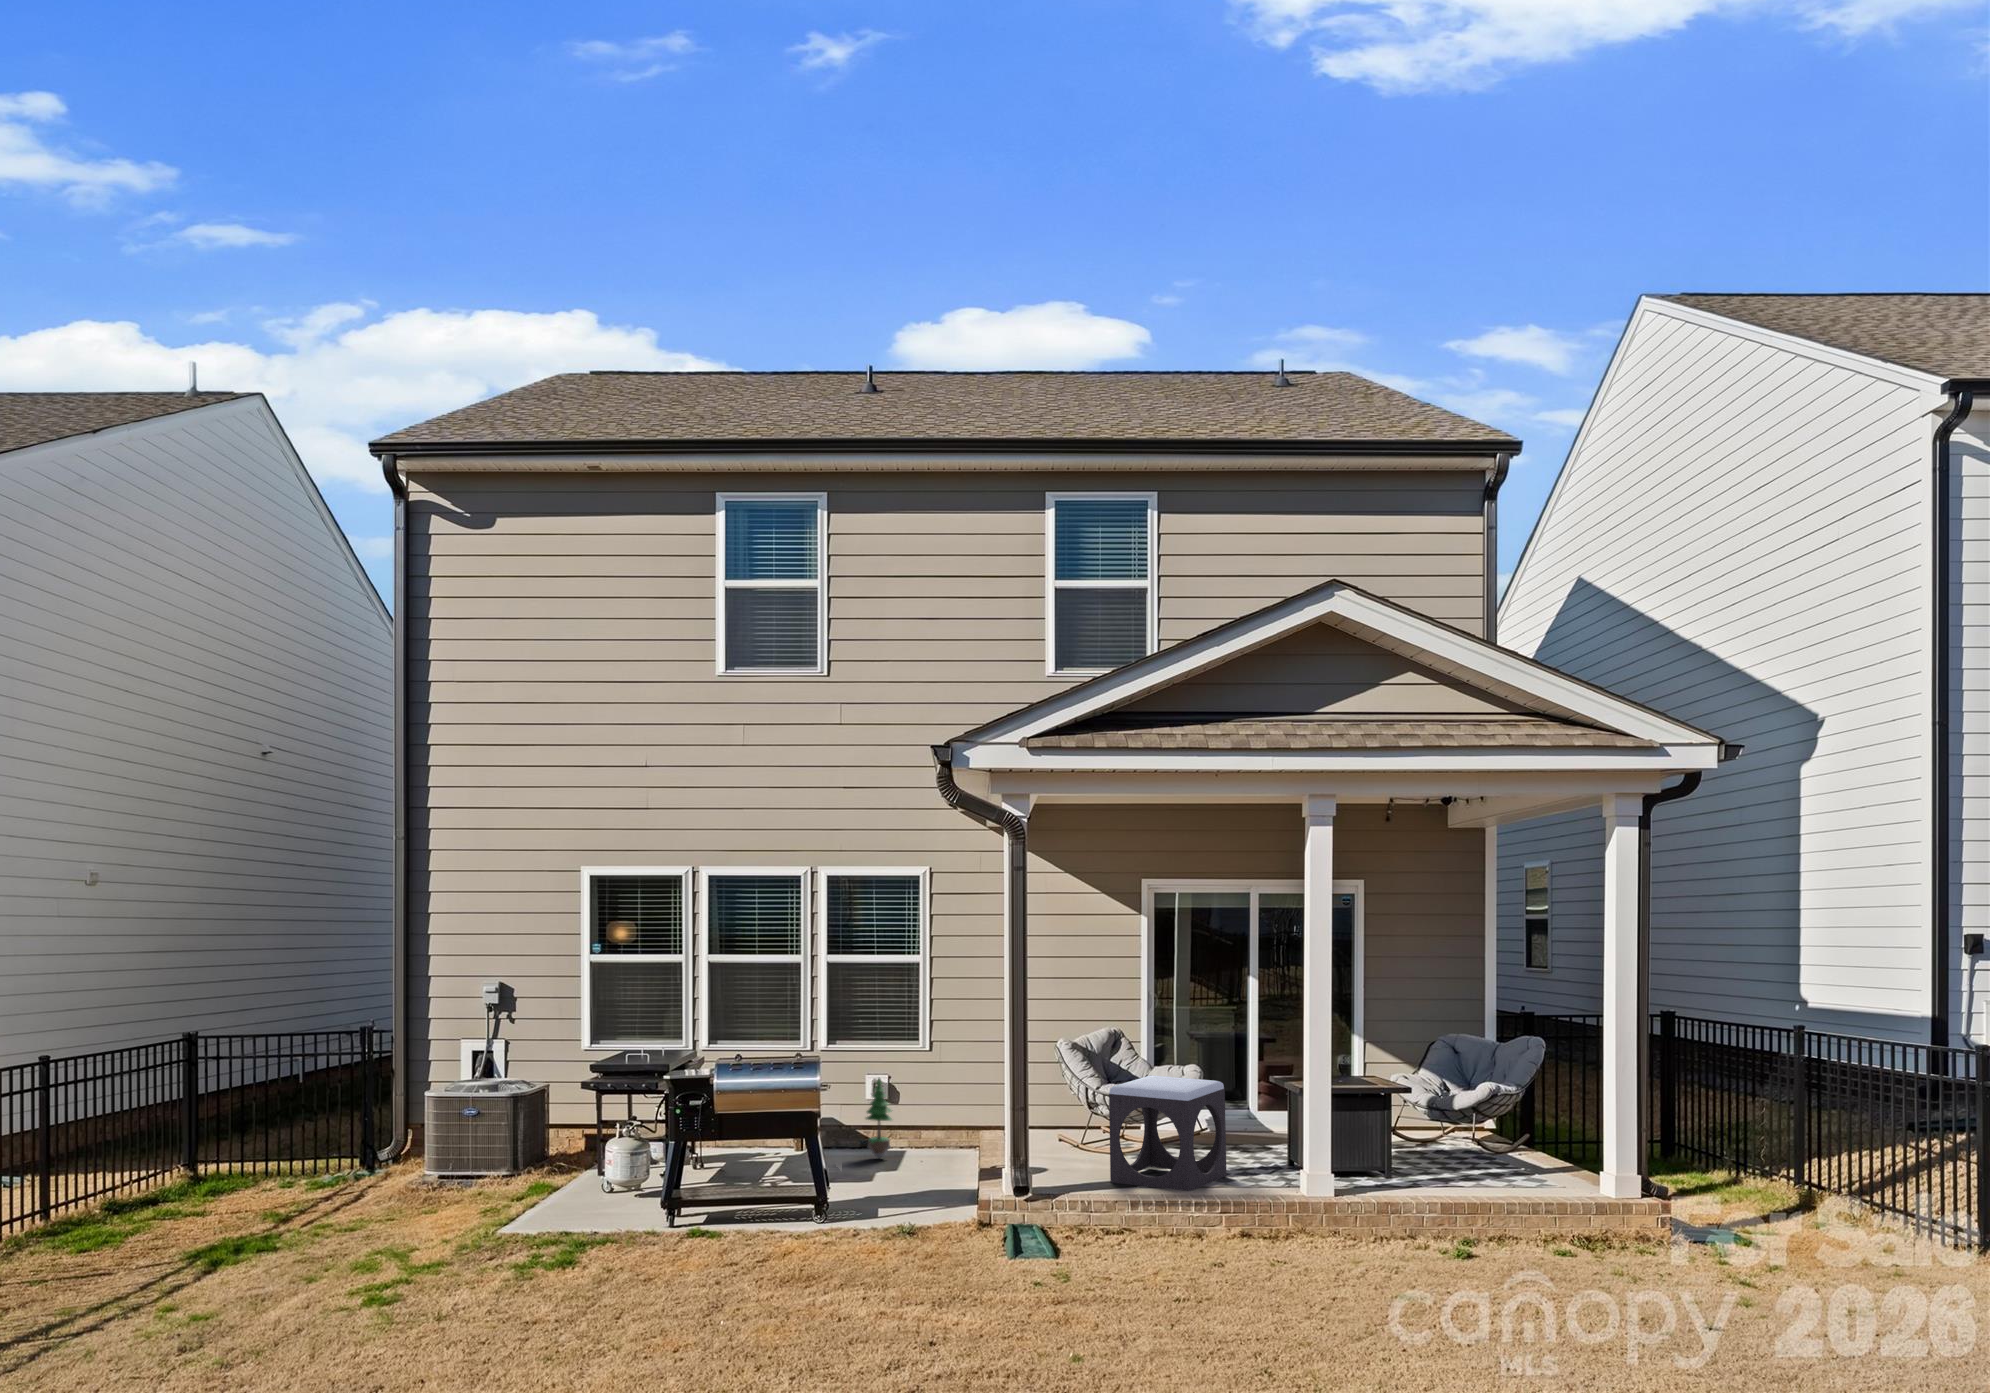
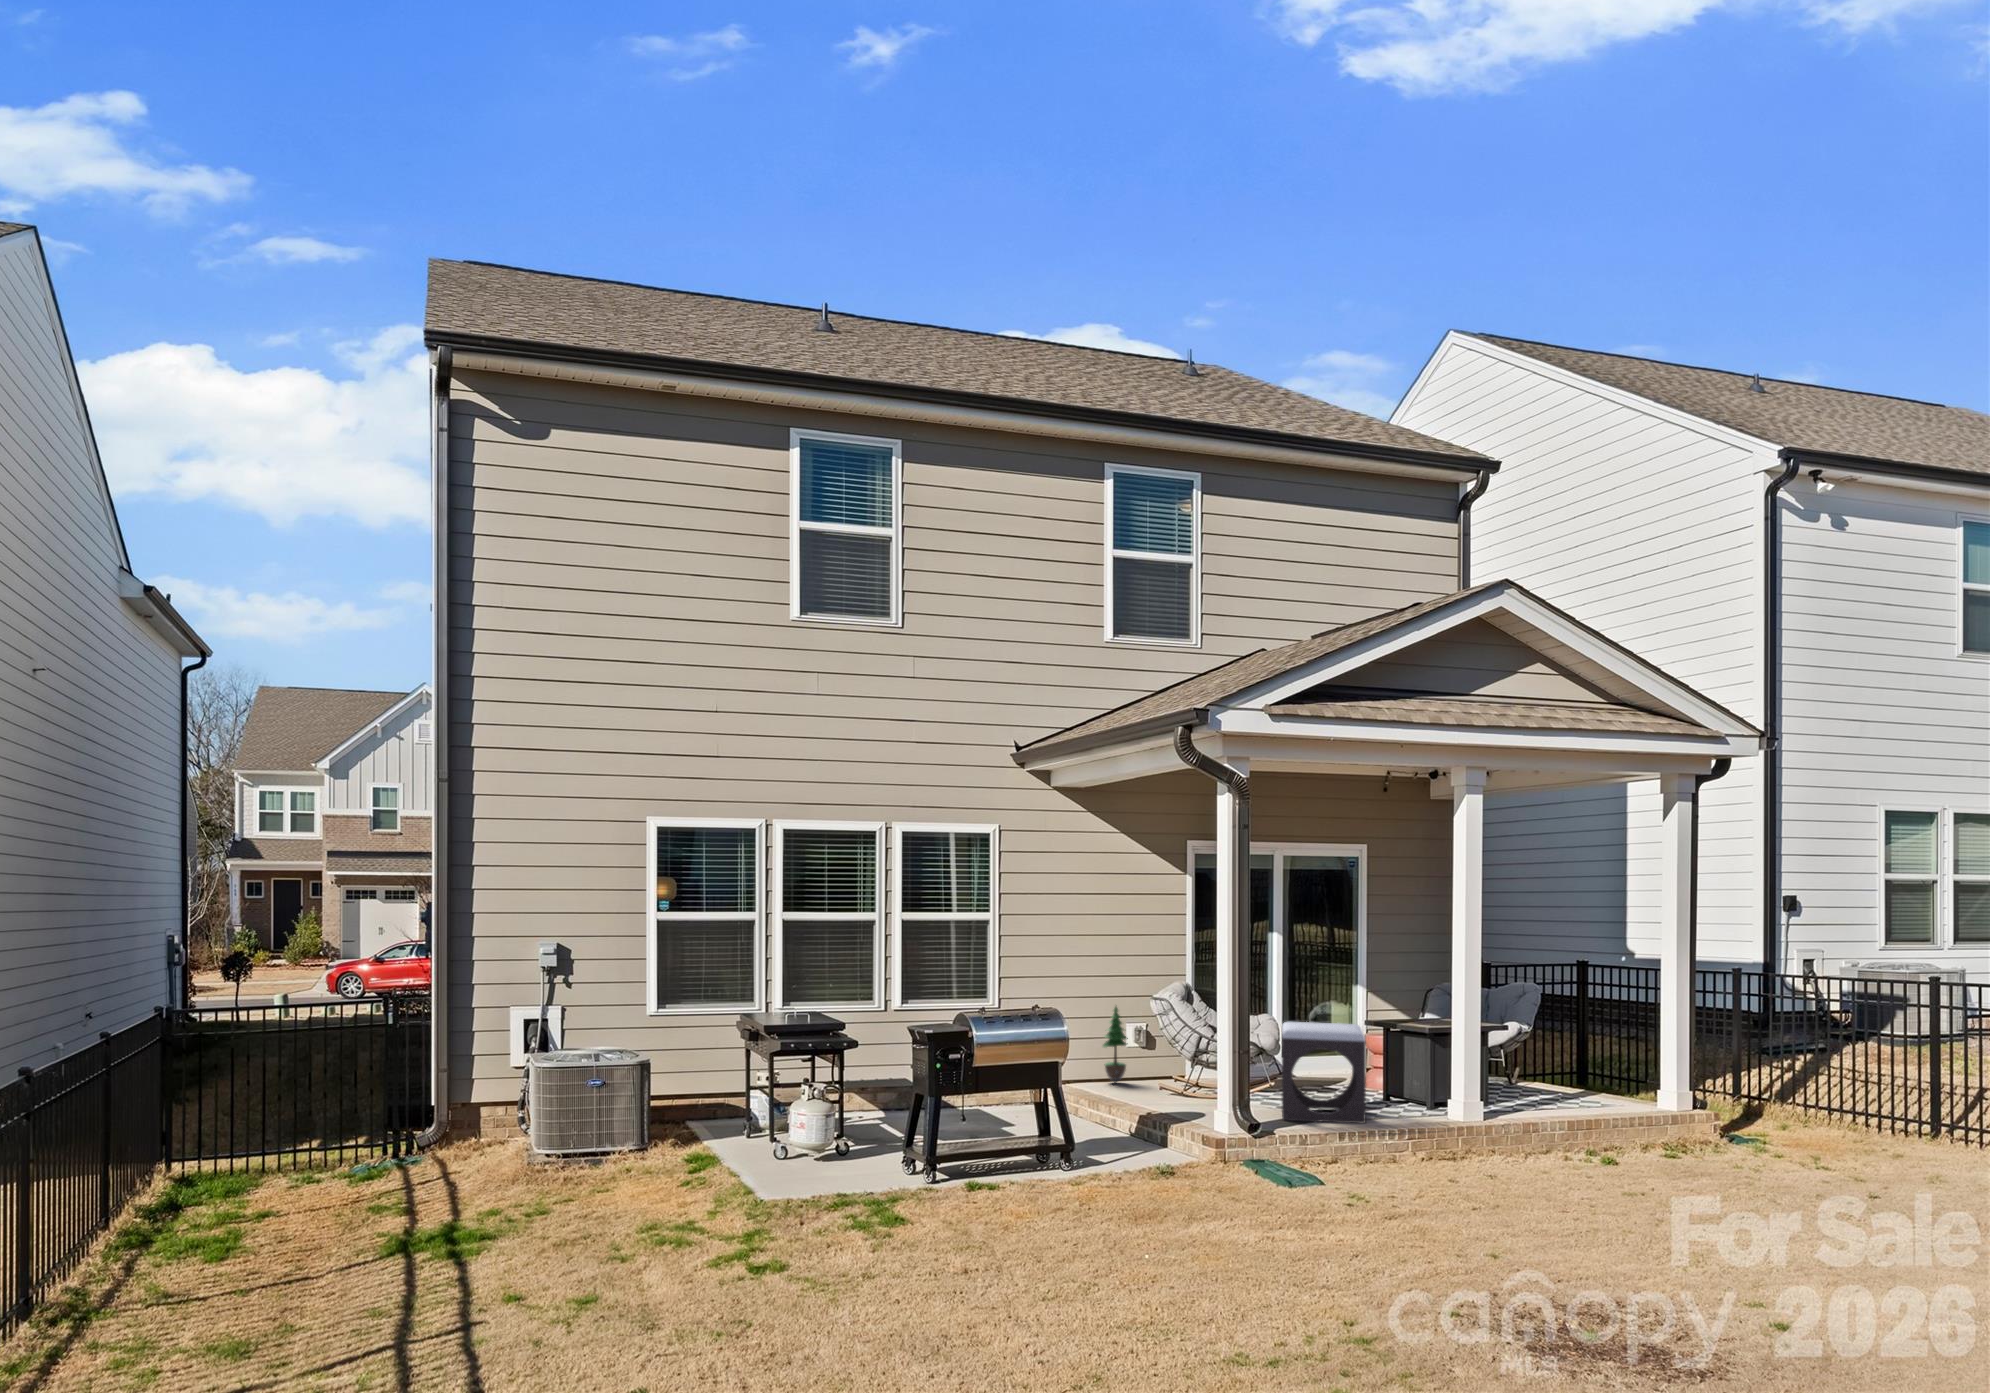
potted tree: present [866,1079,892,1158] -> present [1103,1007,1128,1082]

